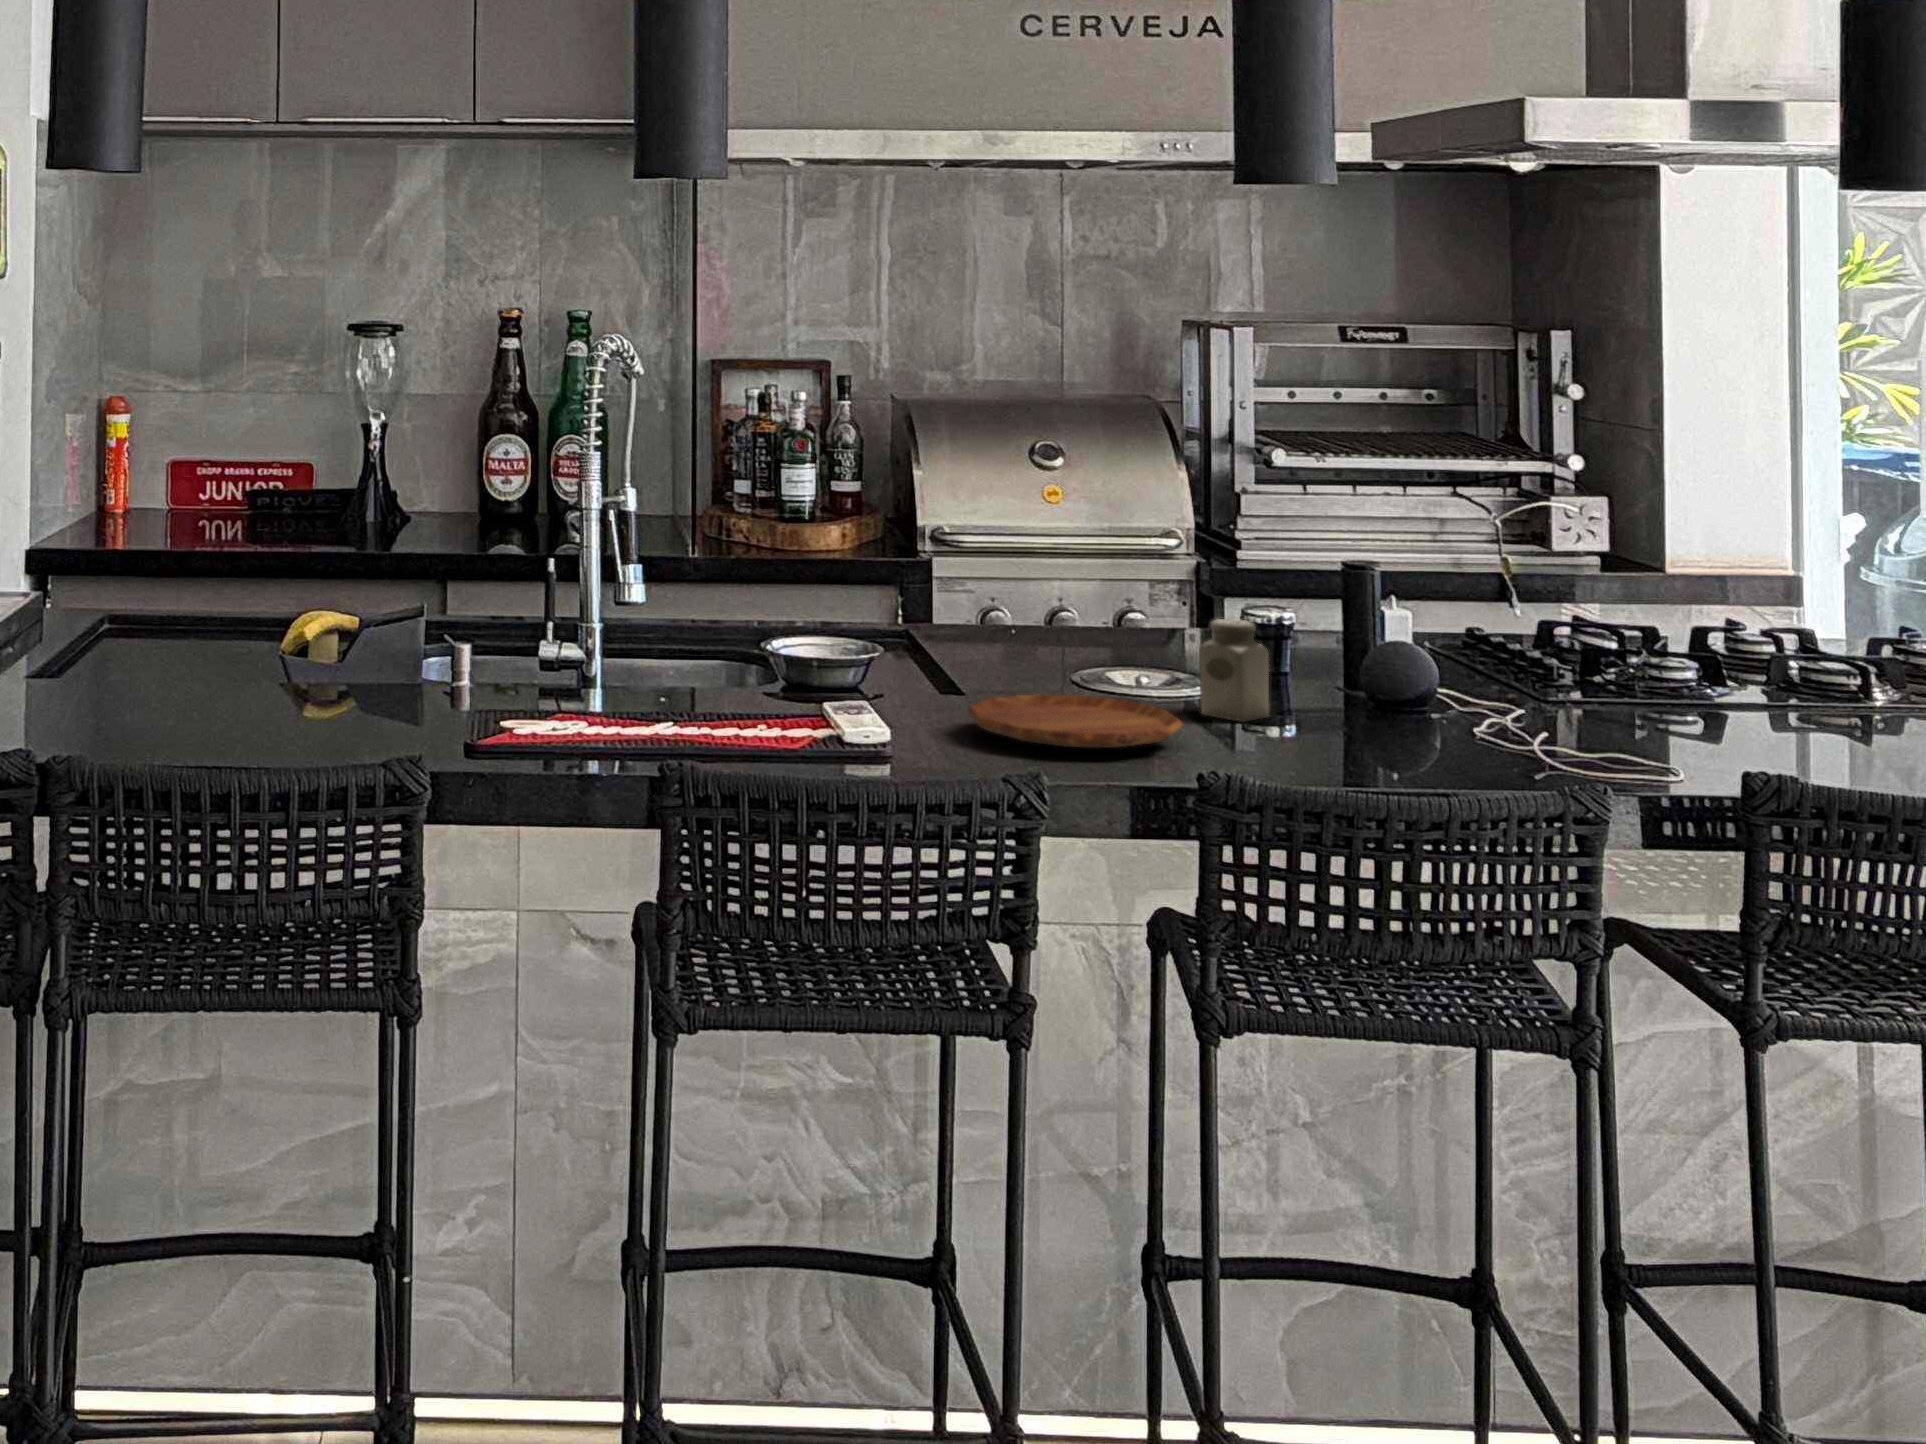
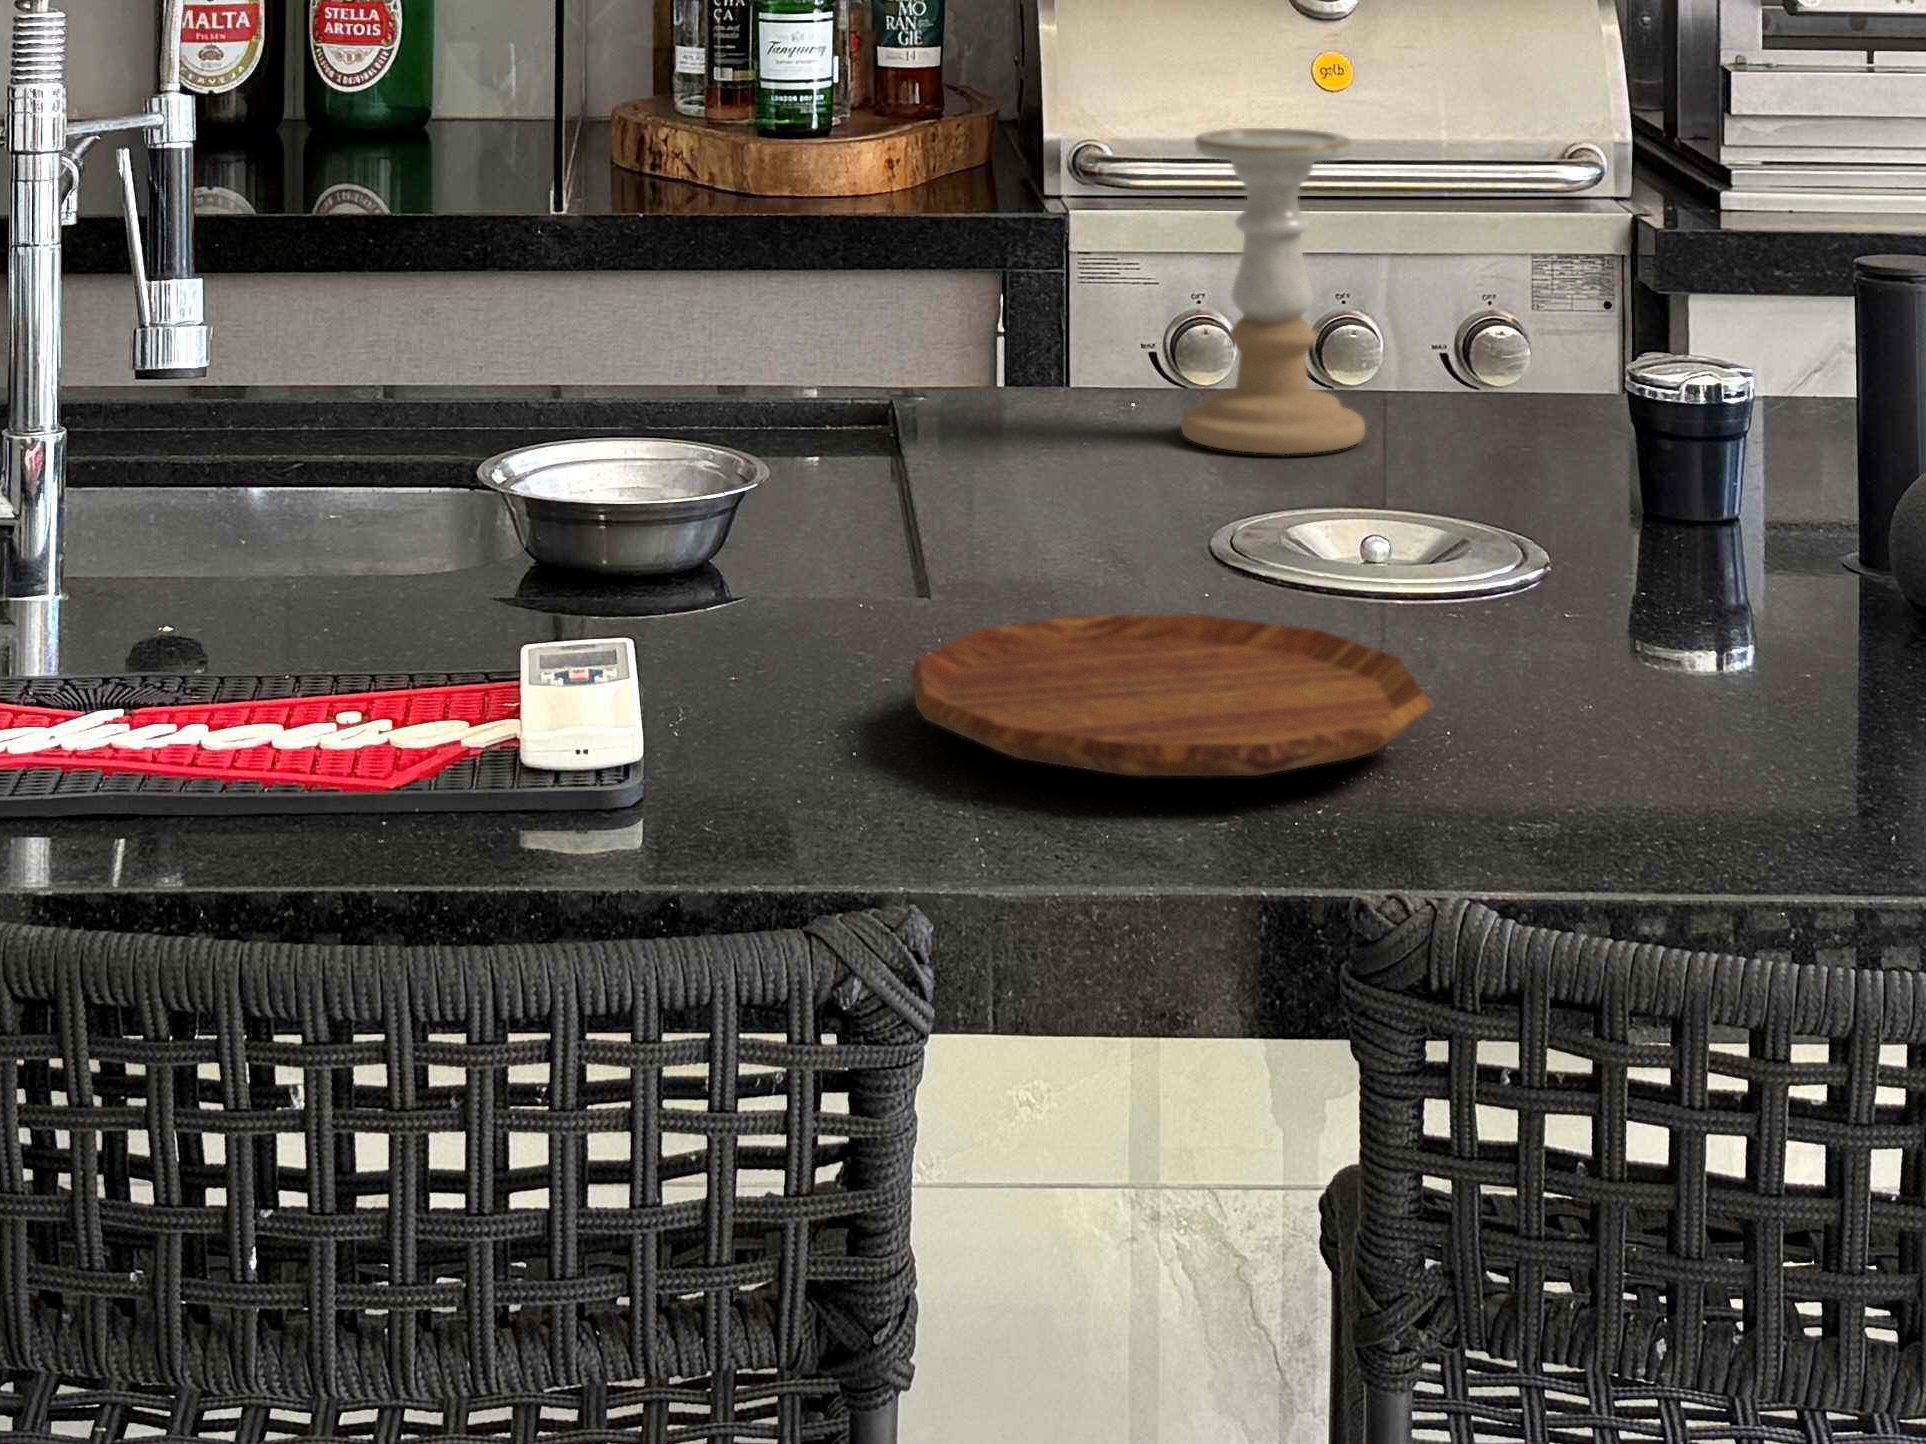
candle holder: none [1024,508,1107,649] -> present [1181,128,1365,454]
salt shaker: present [1199,619,1269,722] -> none [1508,417,1674,672]

